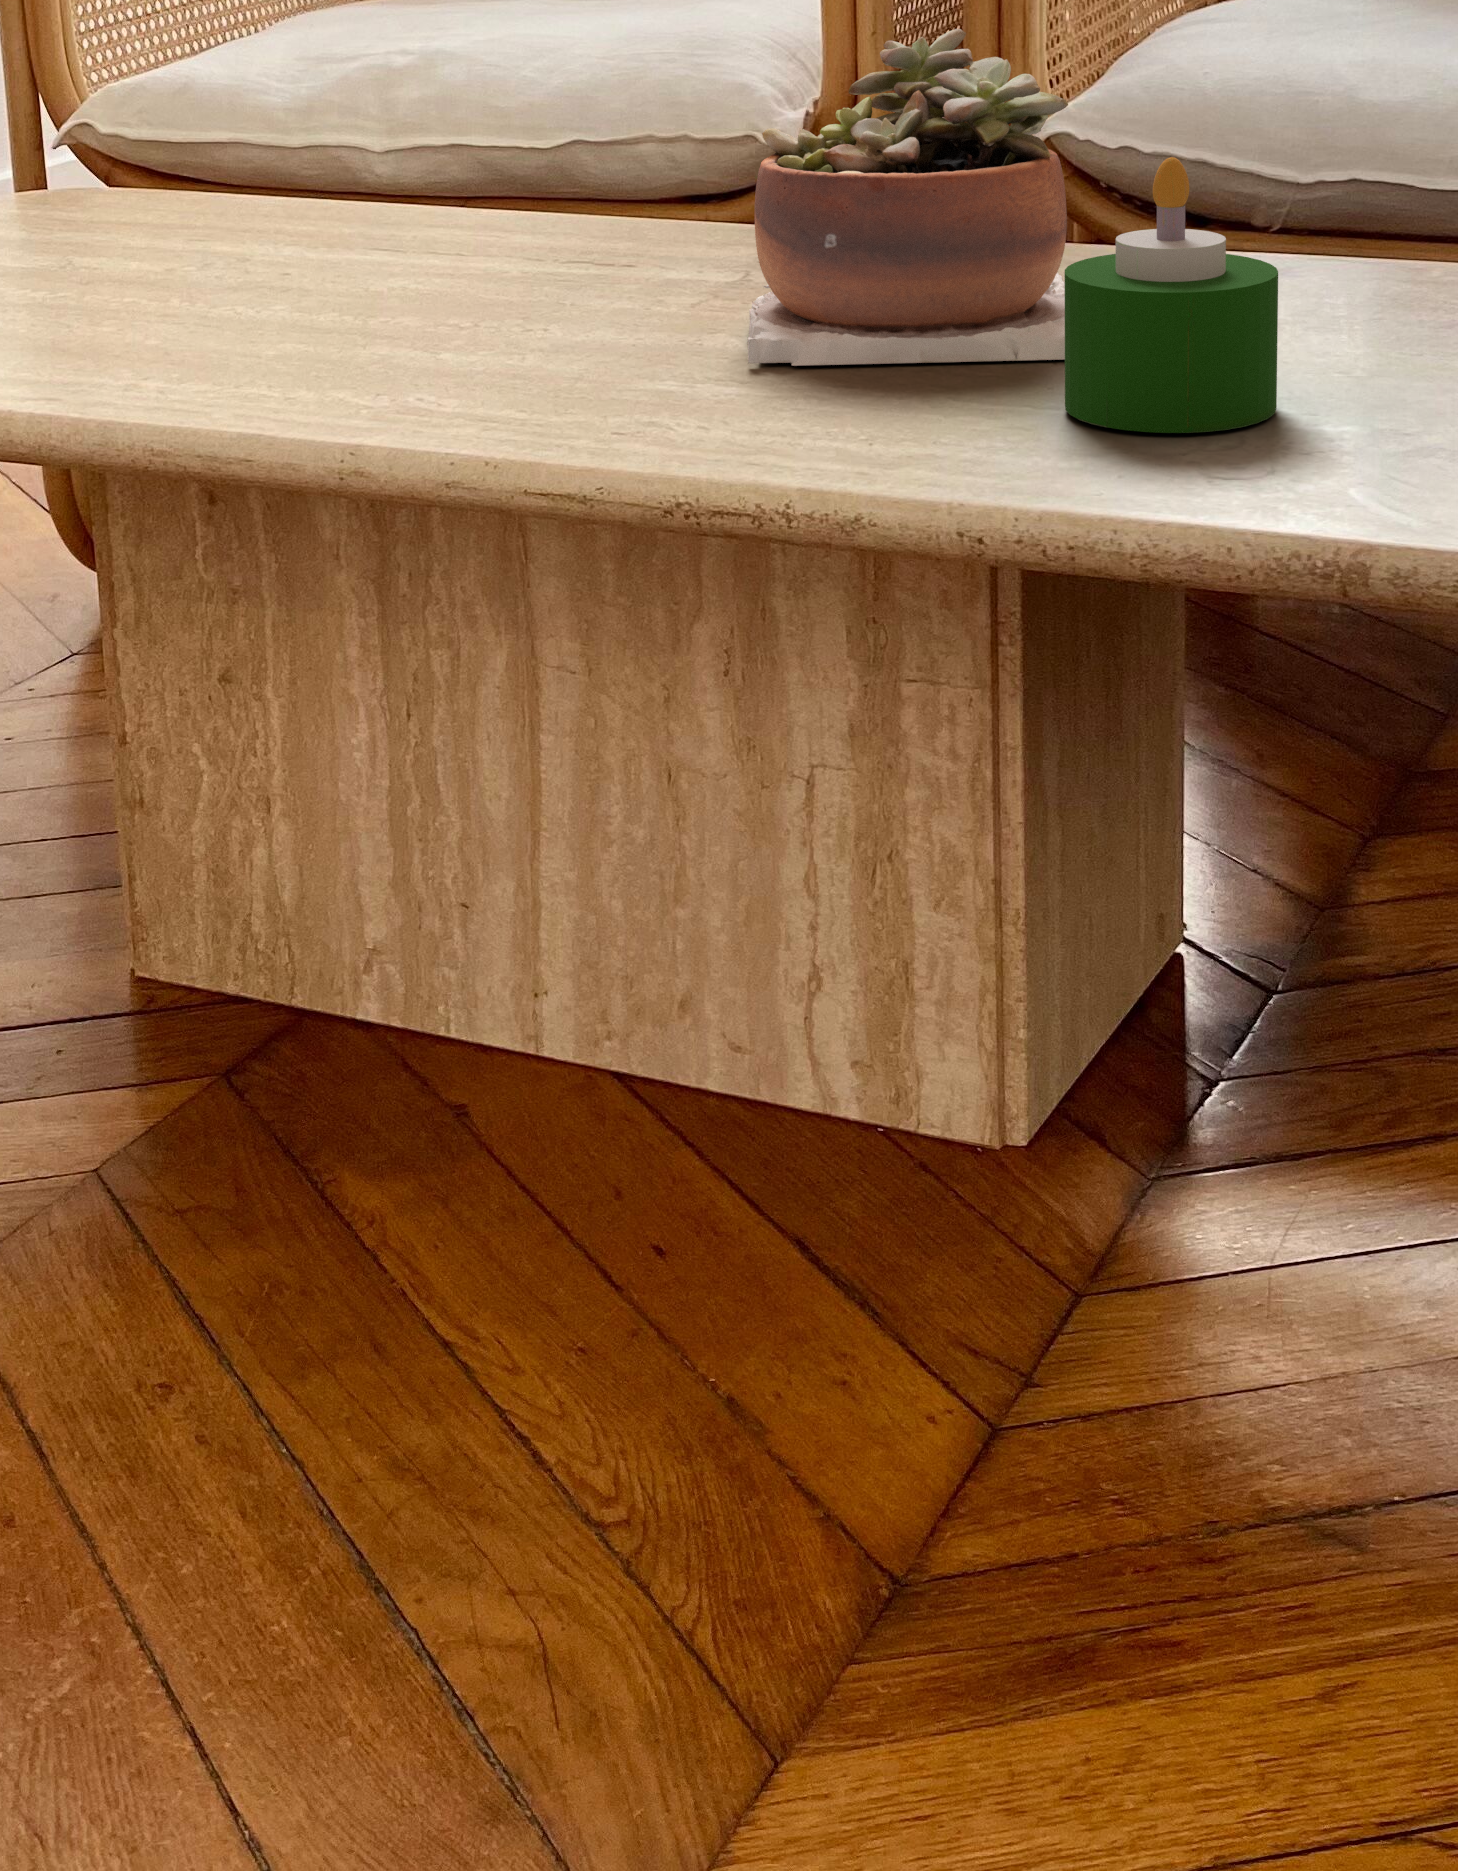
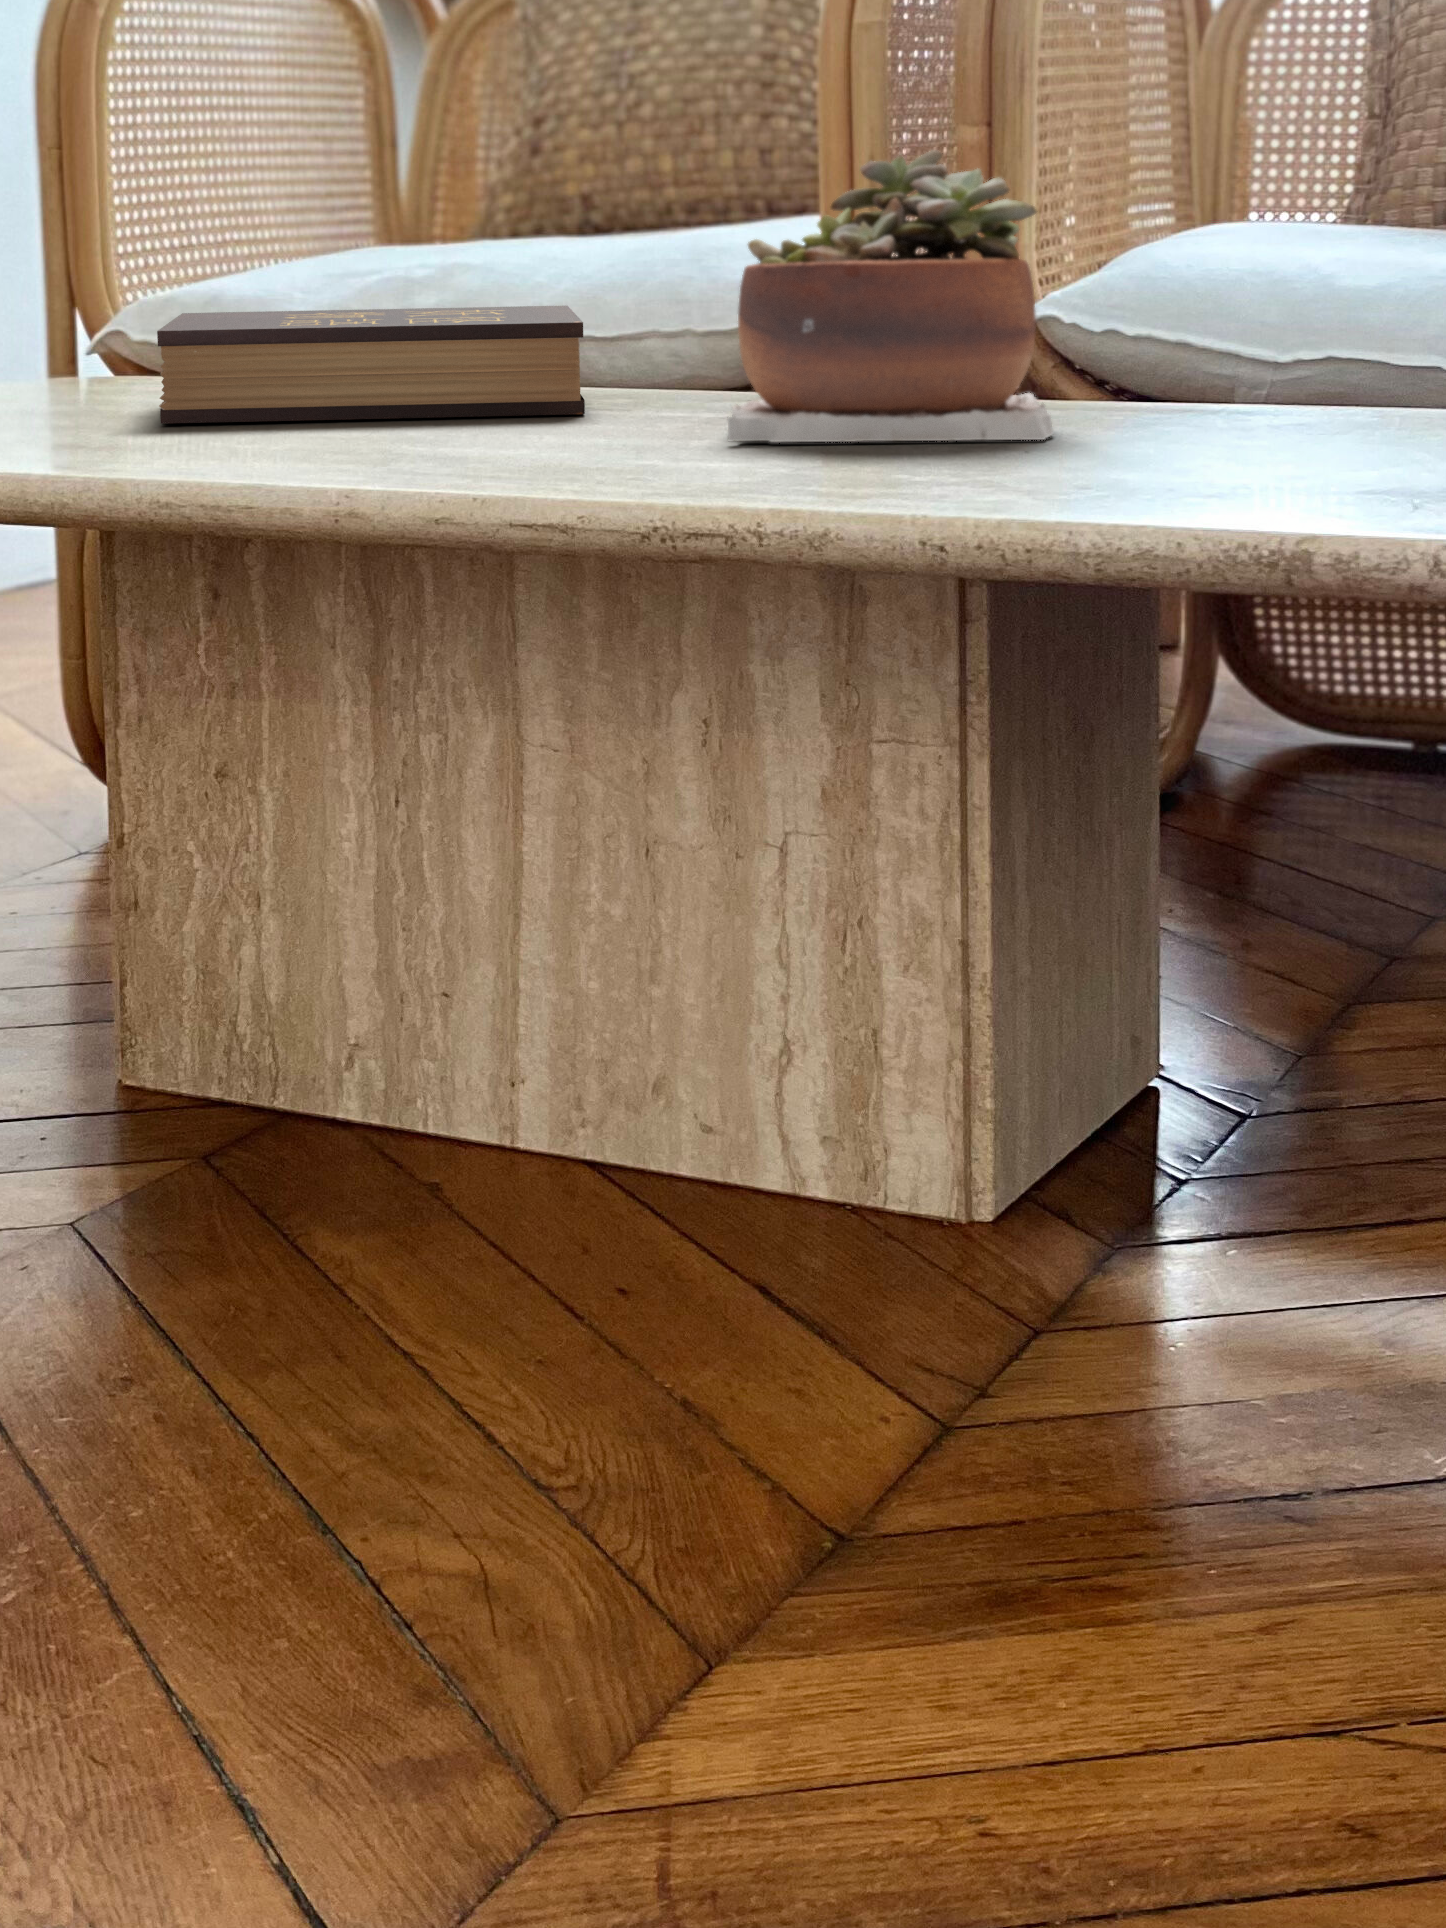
hardback book: none [140,145,591,312] -> present [157,306,585,423]
candle: present [1065,157,1278,433] -> none [1025,215,1227,467]

